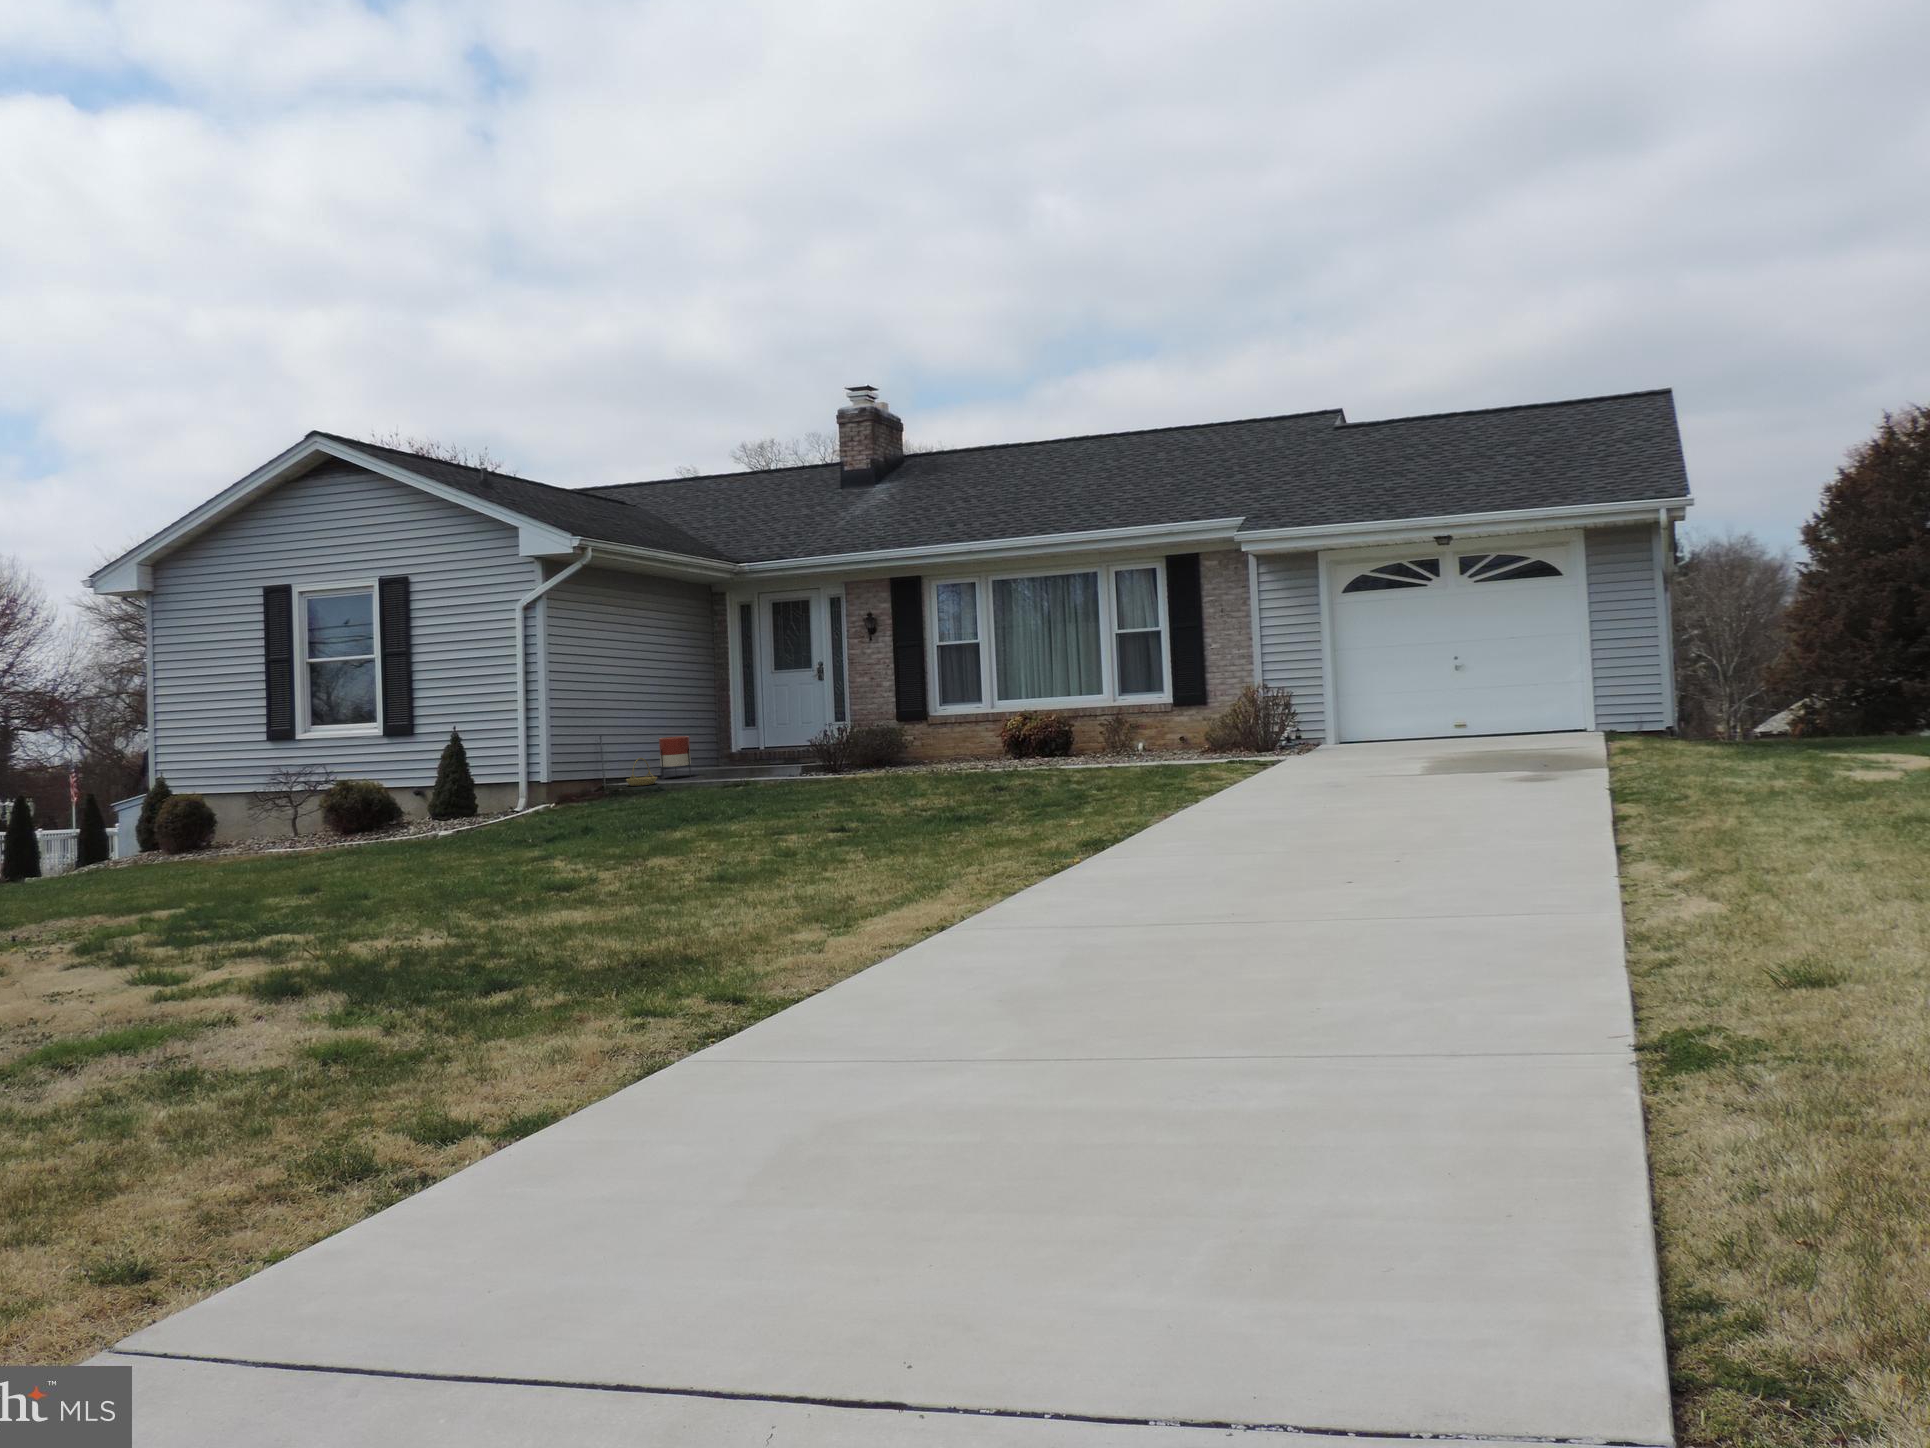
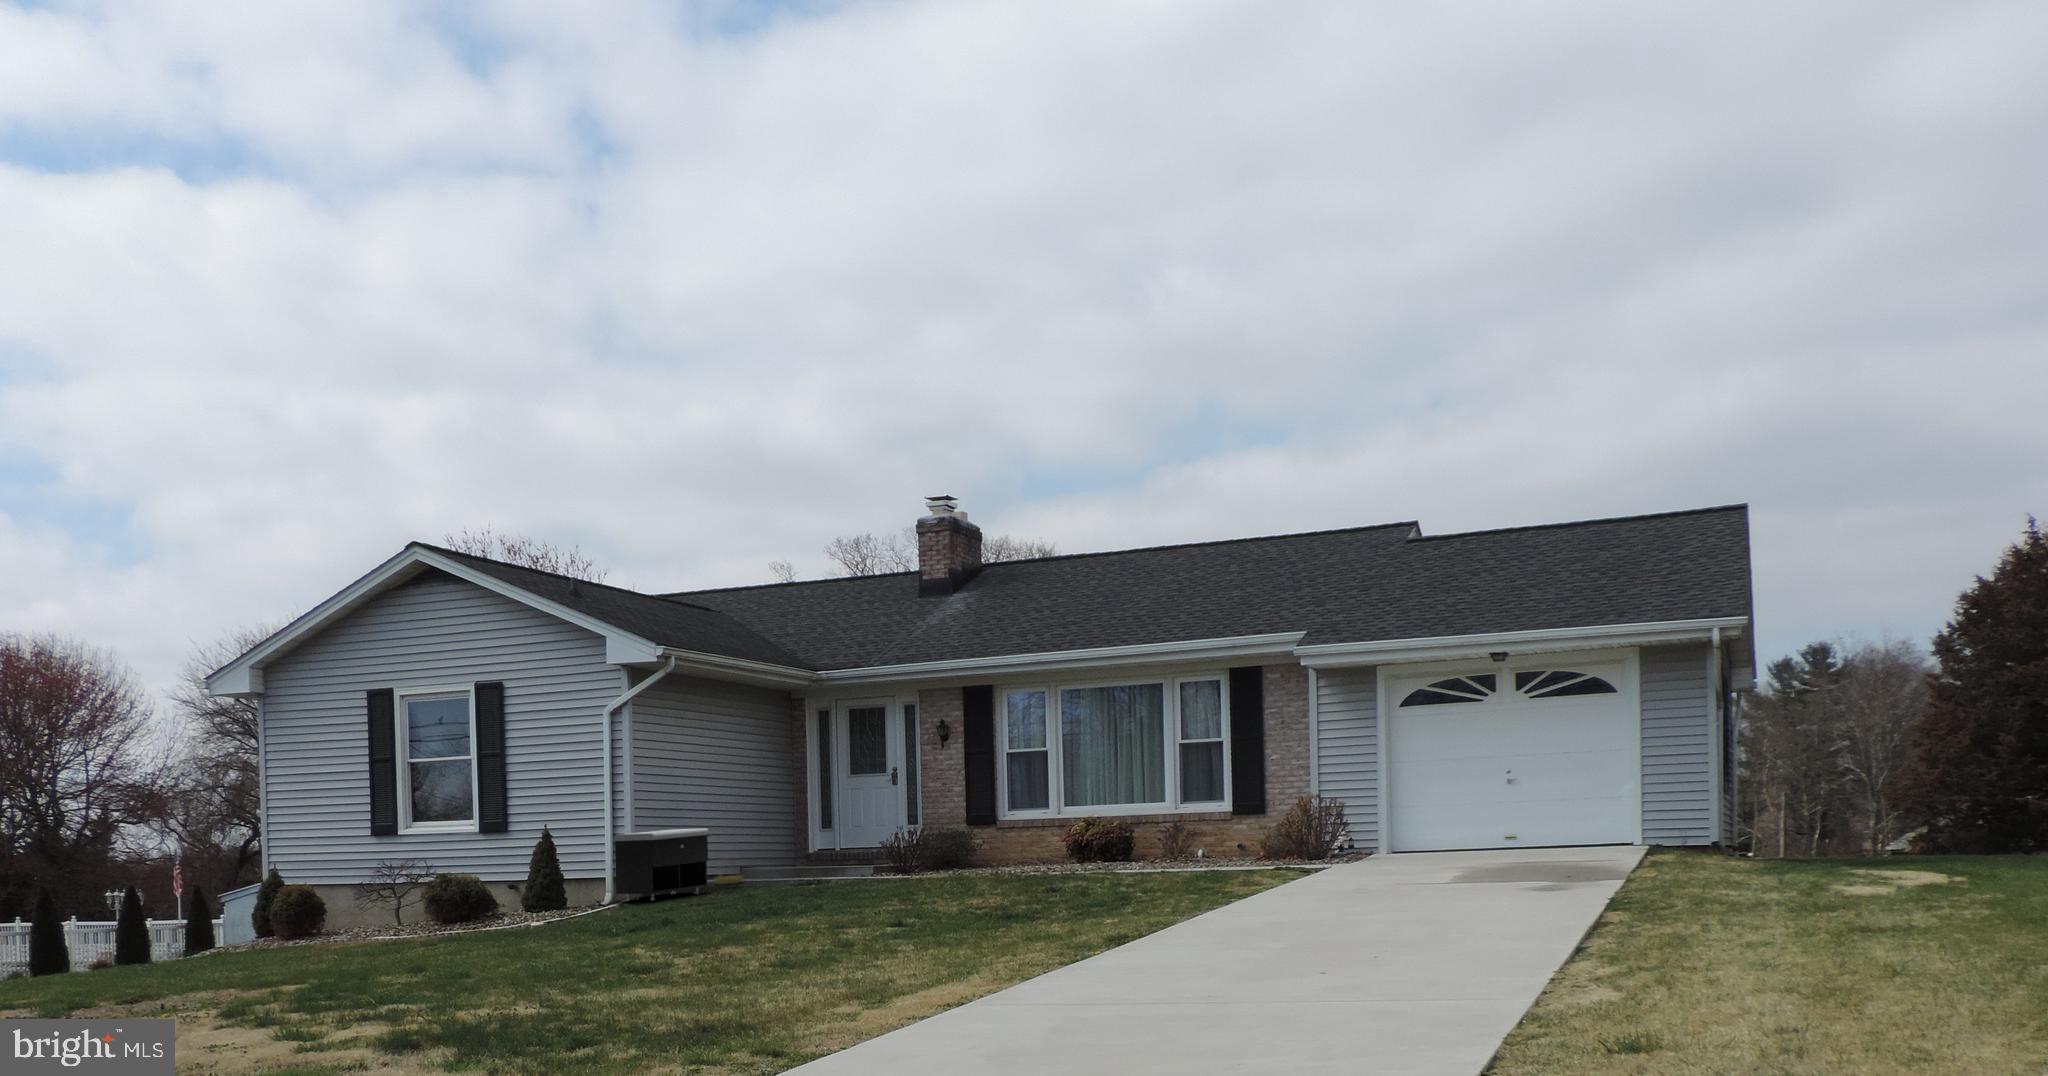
storage bench: none [522,728,623,804] -> present [615,828,709,901]
planter: present [659,736,691,779] -> none [747,837,776,879]

